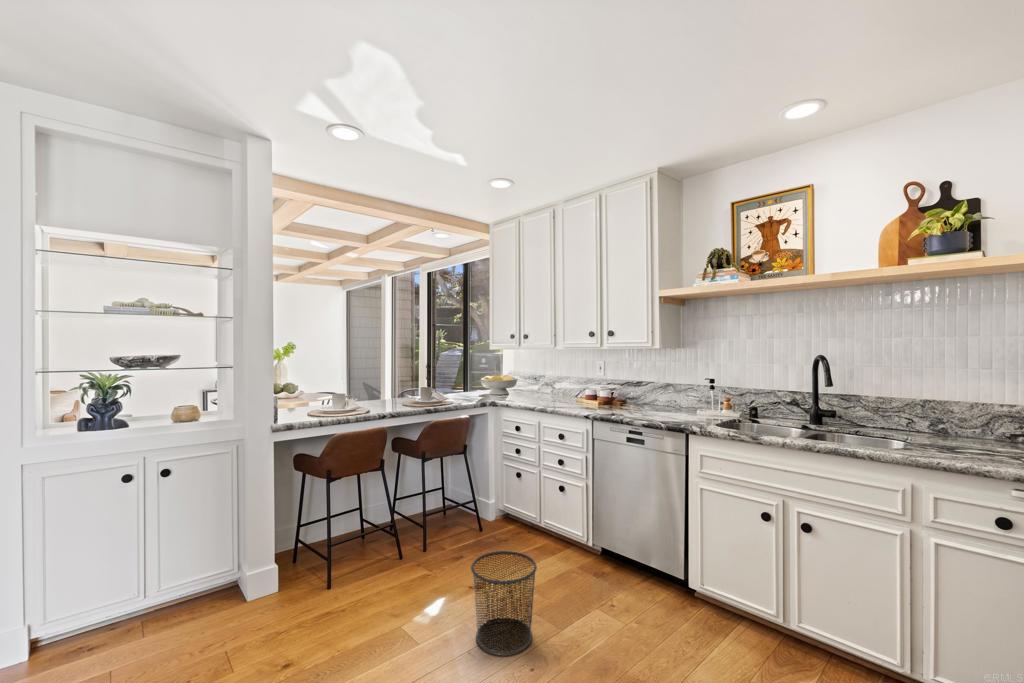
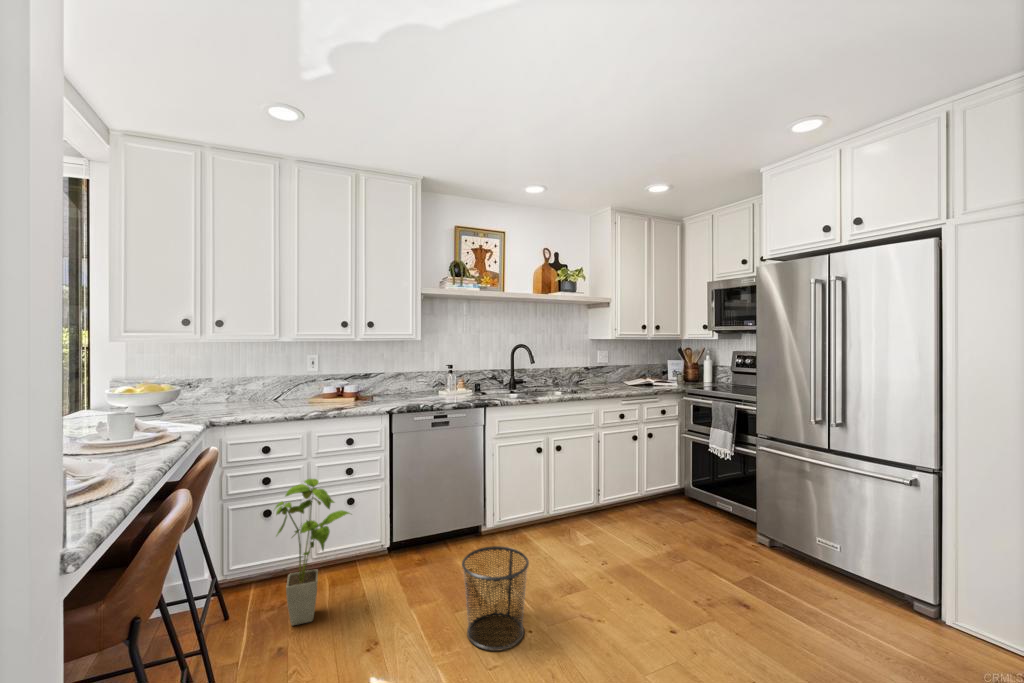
house plant: none [474,449,524,552] -> present [275,479,350,625]

